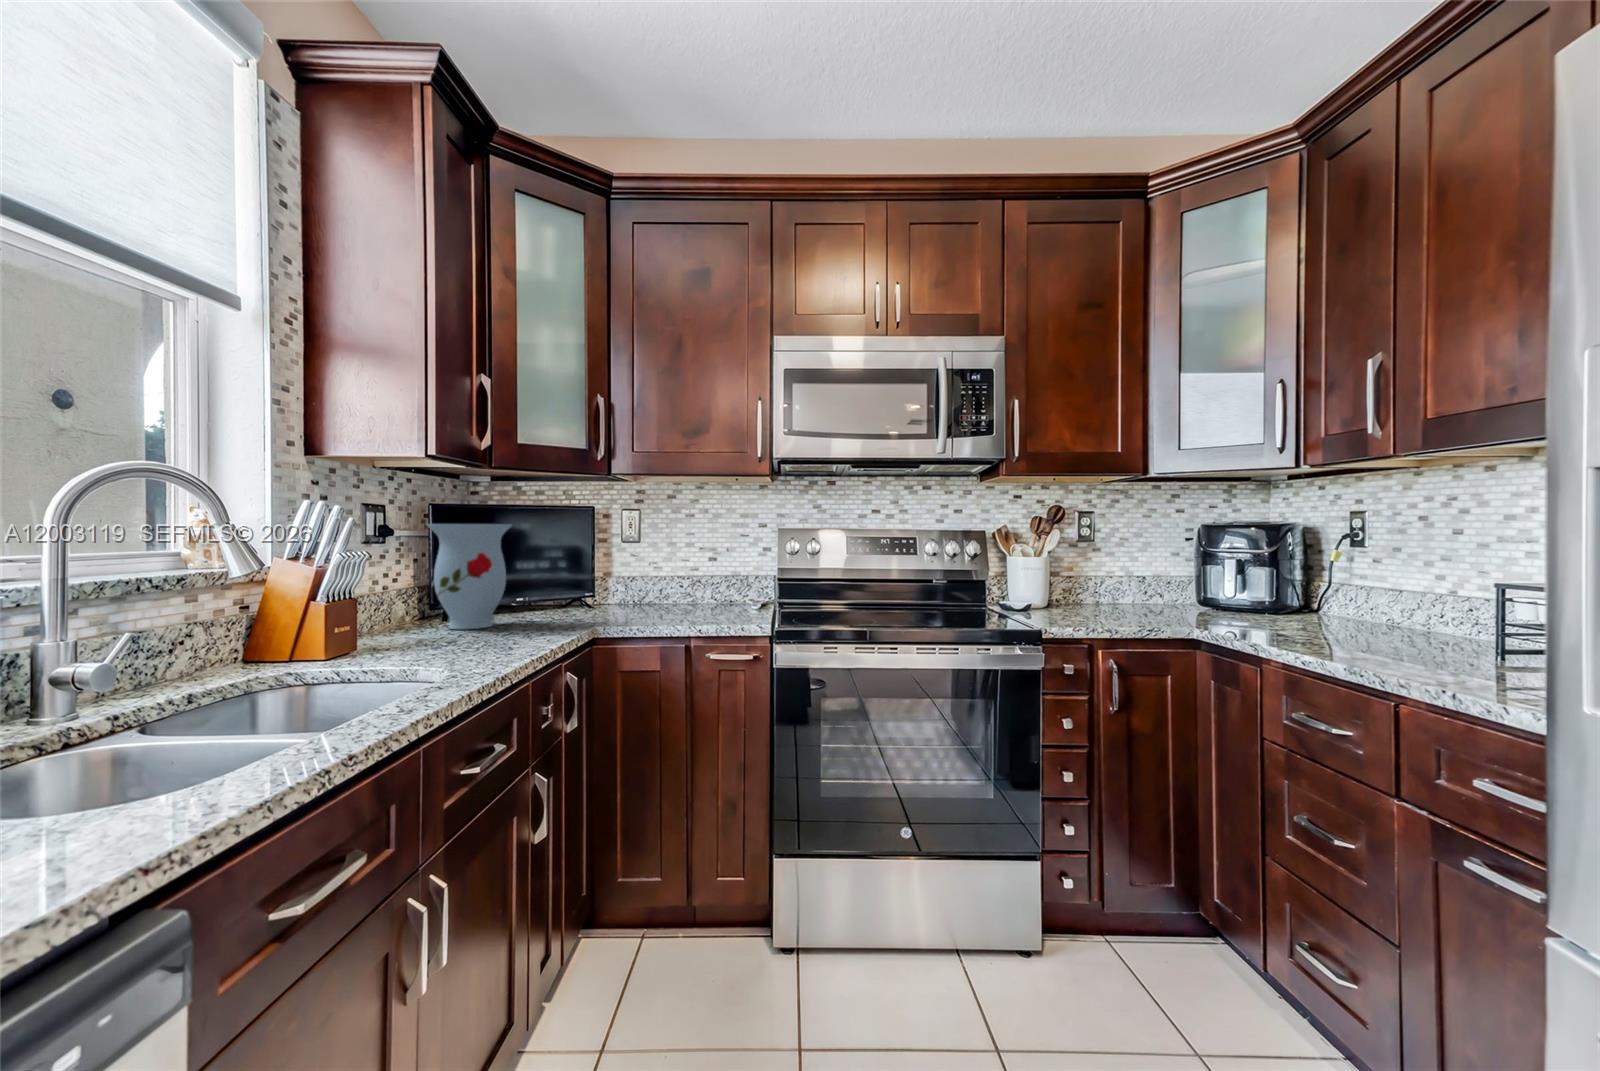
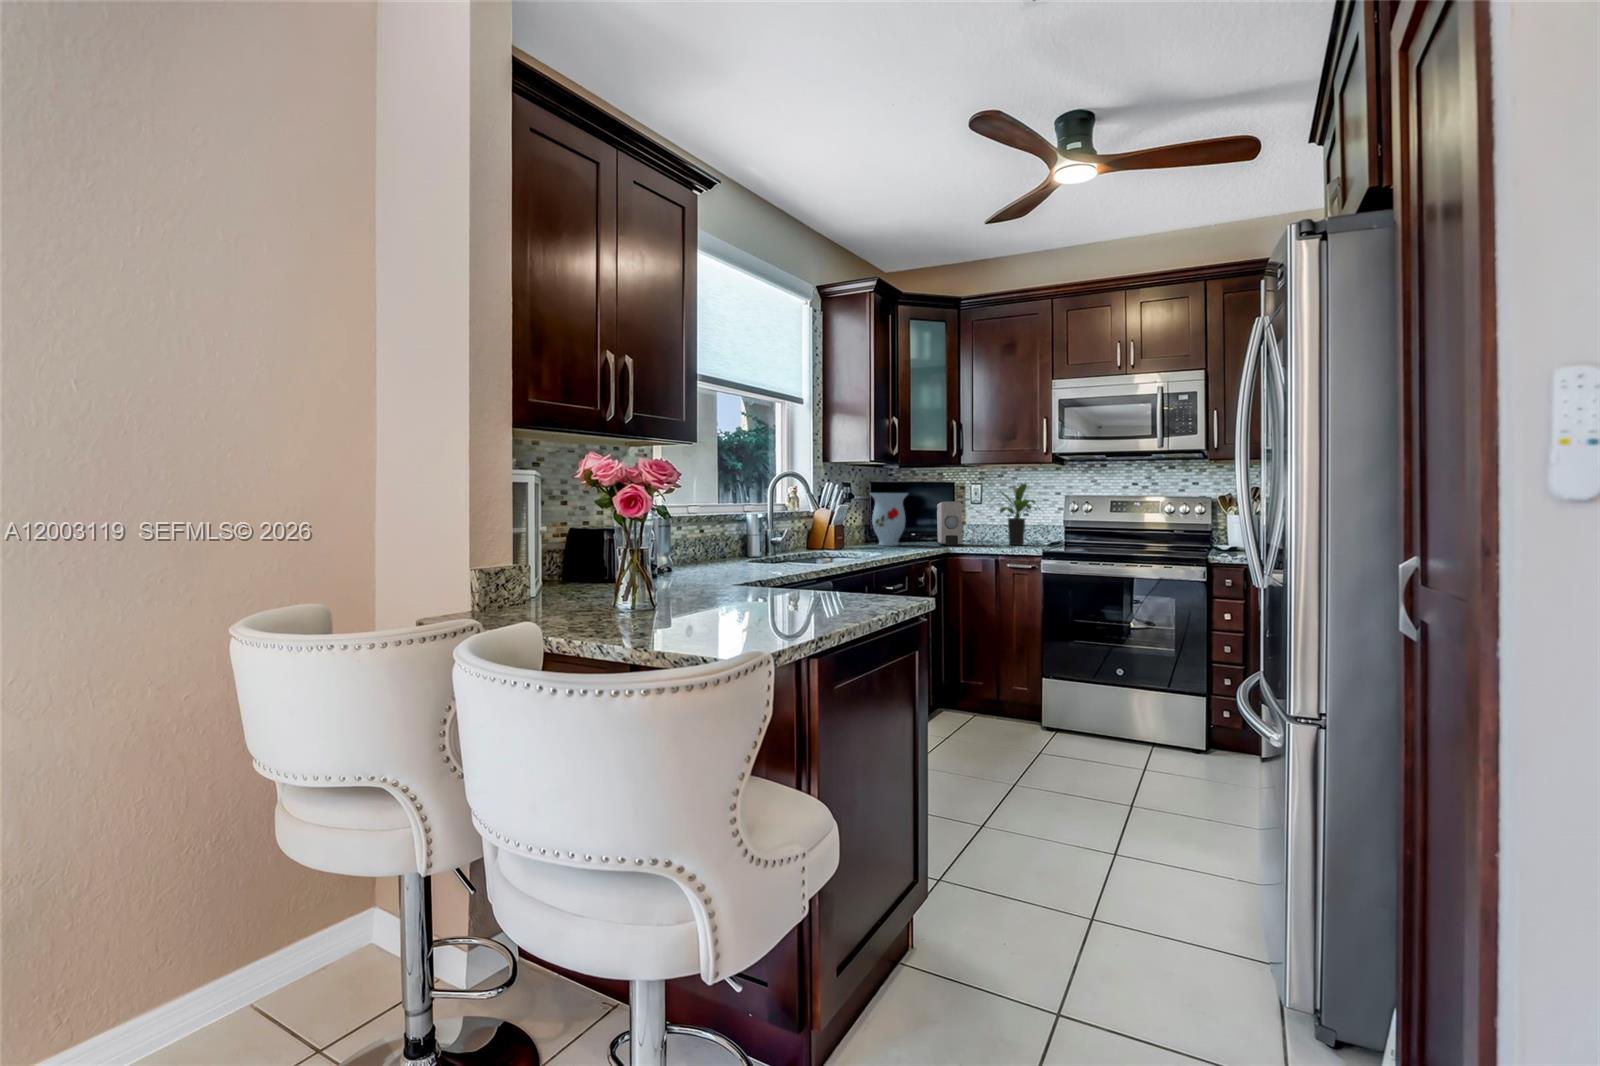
potted plant: none [660,508,748,613] -> present [990,483,1035,545]
soap dispenser: none [567,540,617,621] -> present [937,502,962,545]

